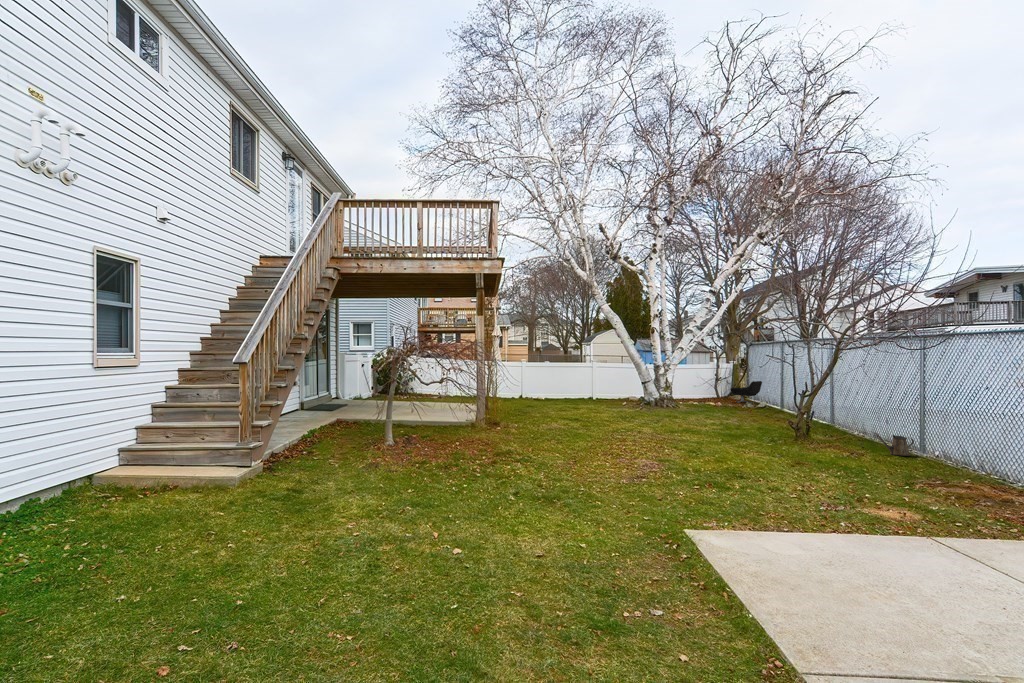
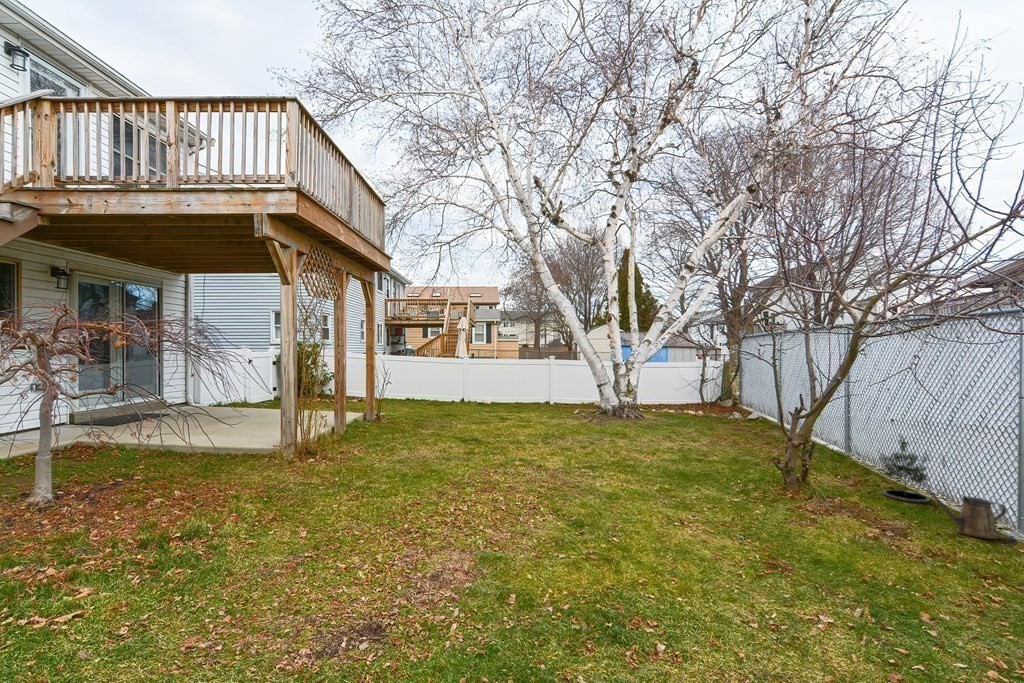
lounge chair: present [730,381,762,402] -> none [717,384,758,412]
potted tree: none [848,405,879,445] -> present [879,436,929,502]

